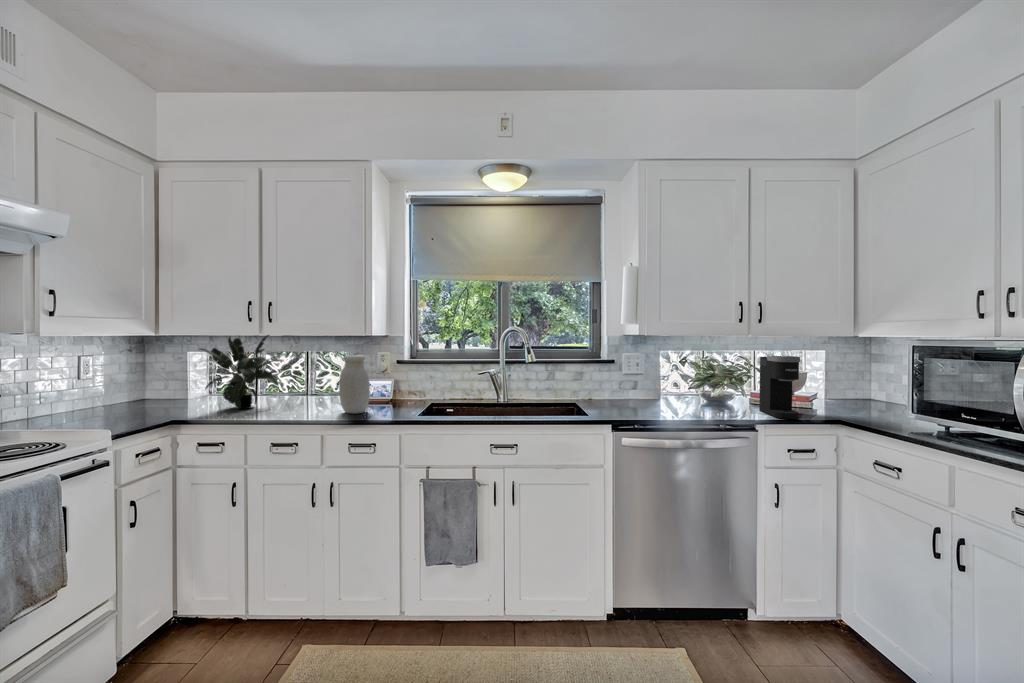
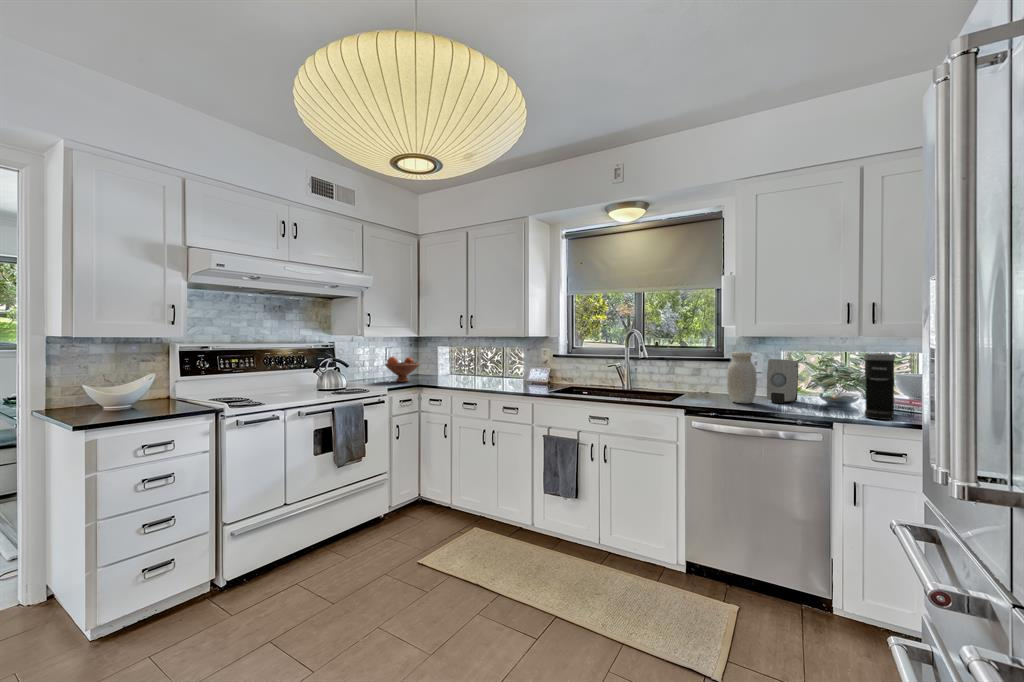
potted plant: present [200,335,284,409] -> none [435,336,479,383]
jar: present [339,355,370,413] -> present [727,351,757,403]
soap dispenser: none [664,362,689,407] -> present [767,359,798,403]
fruit bowl: none [81,371,161,417] -> present [385,357,419,382]

